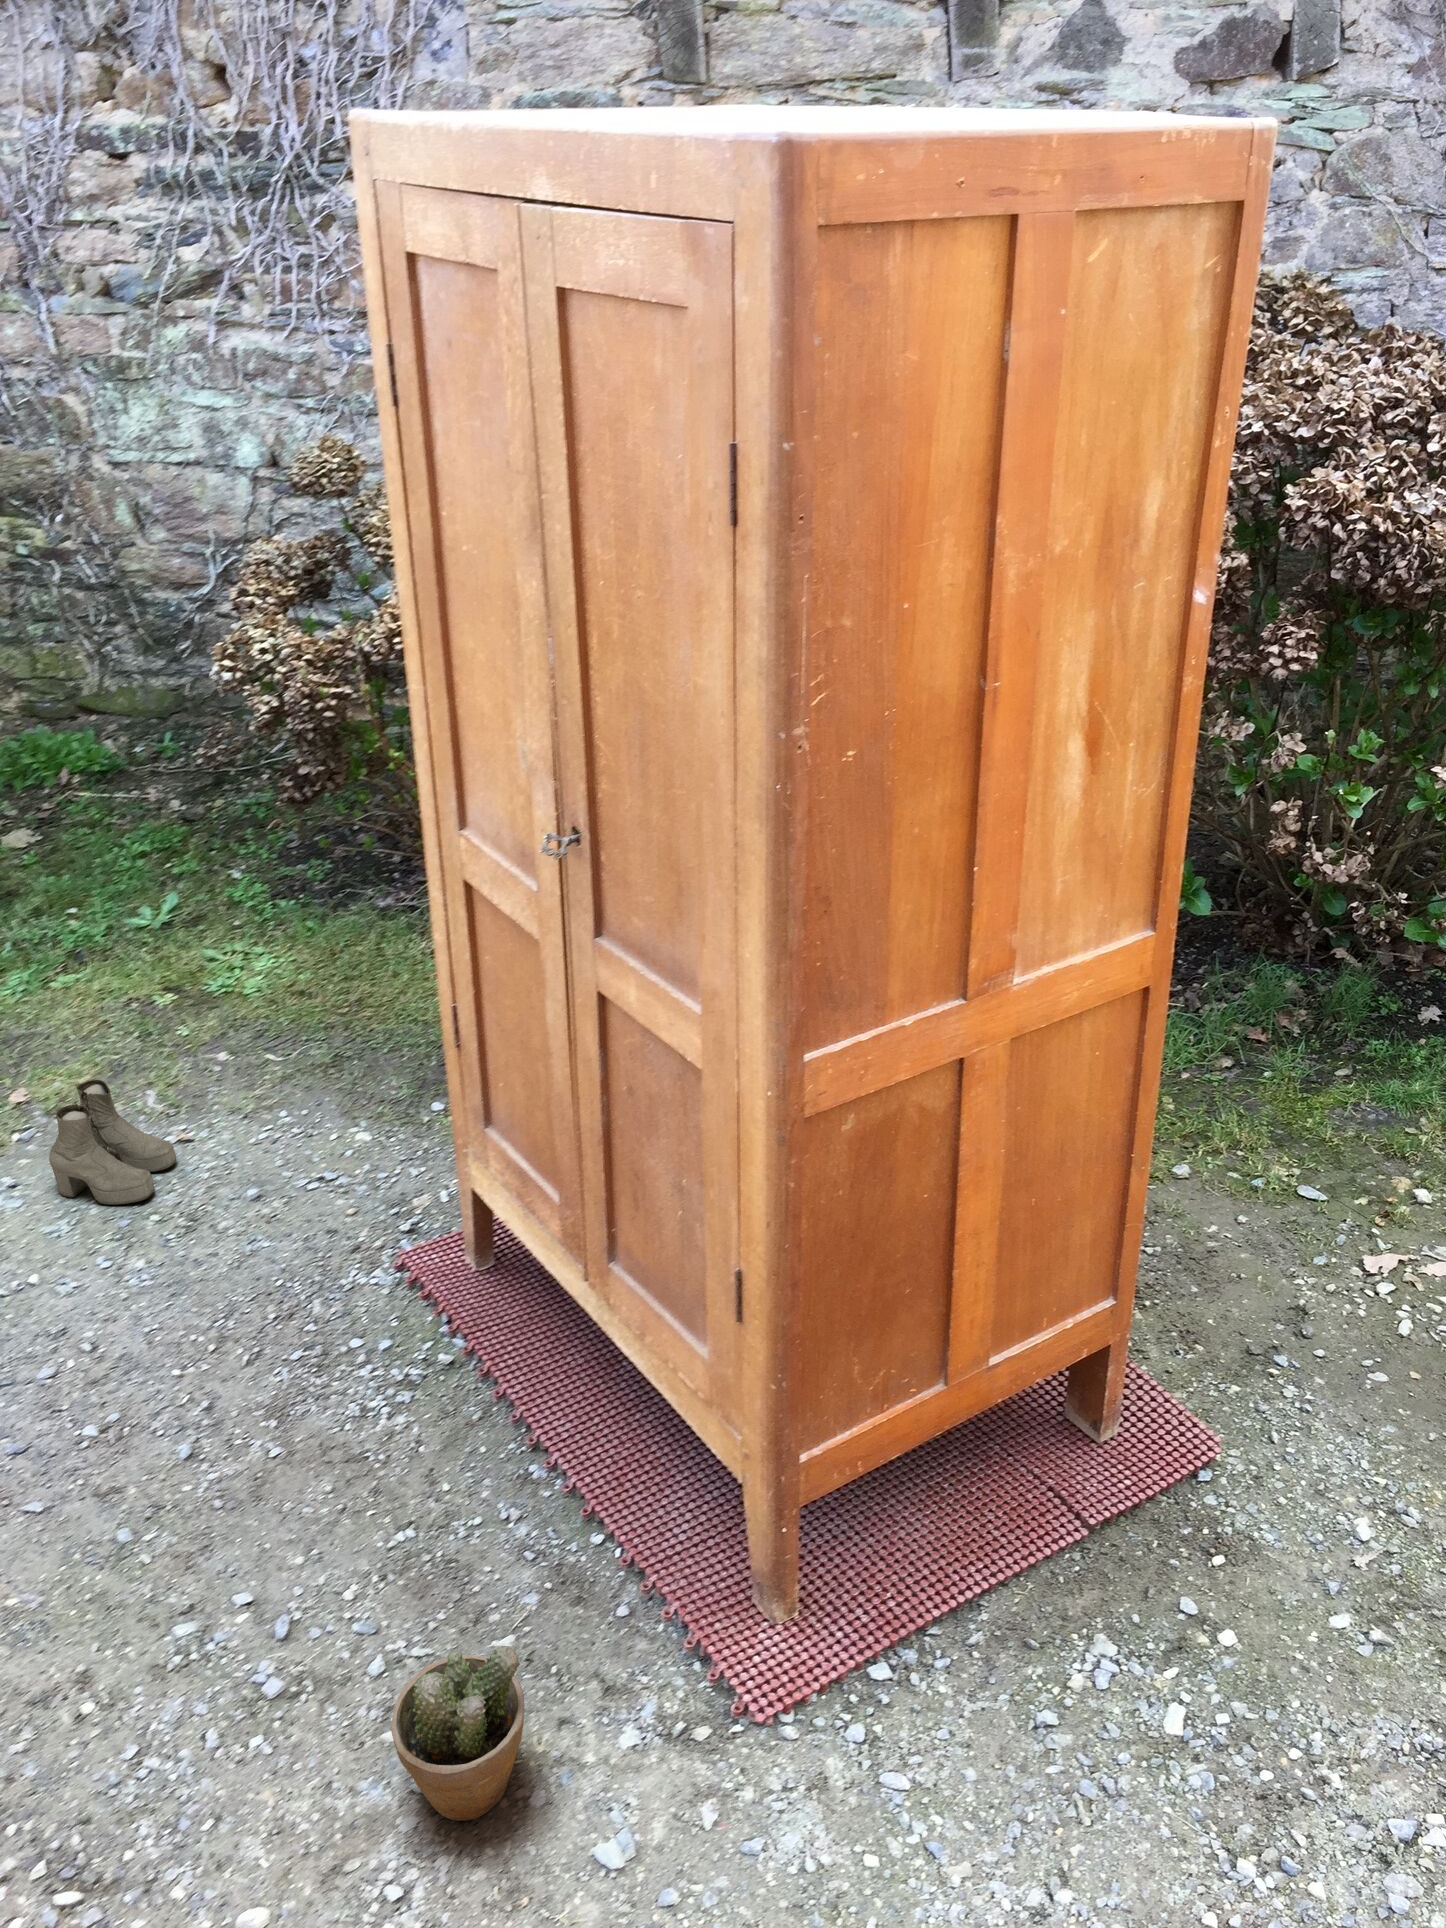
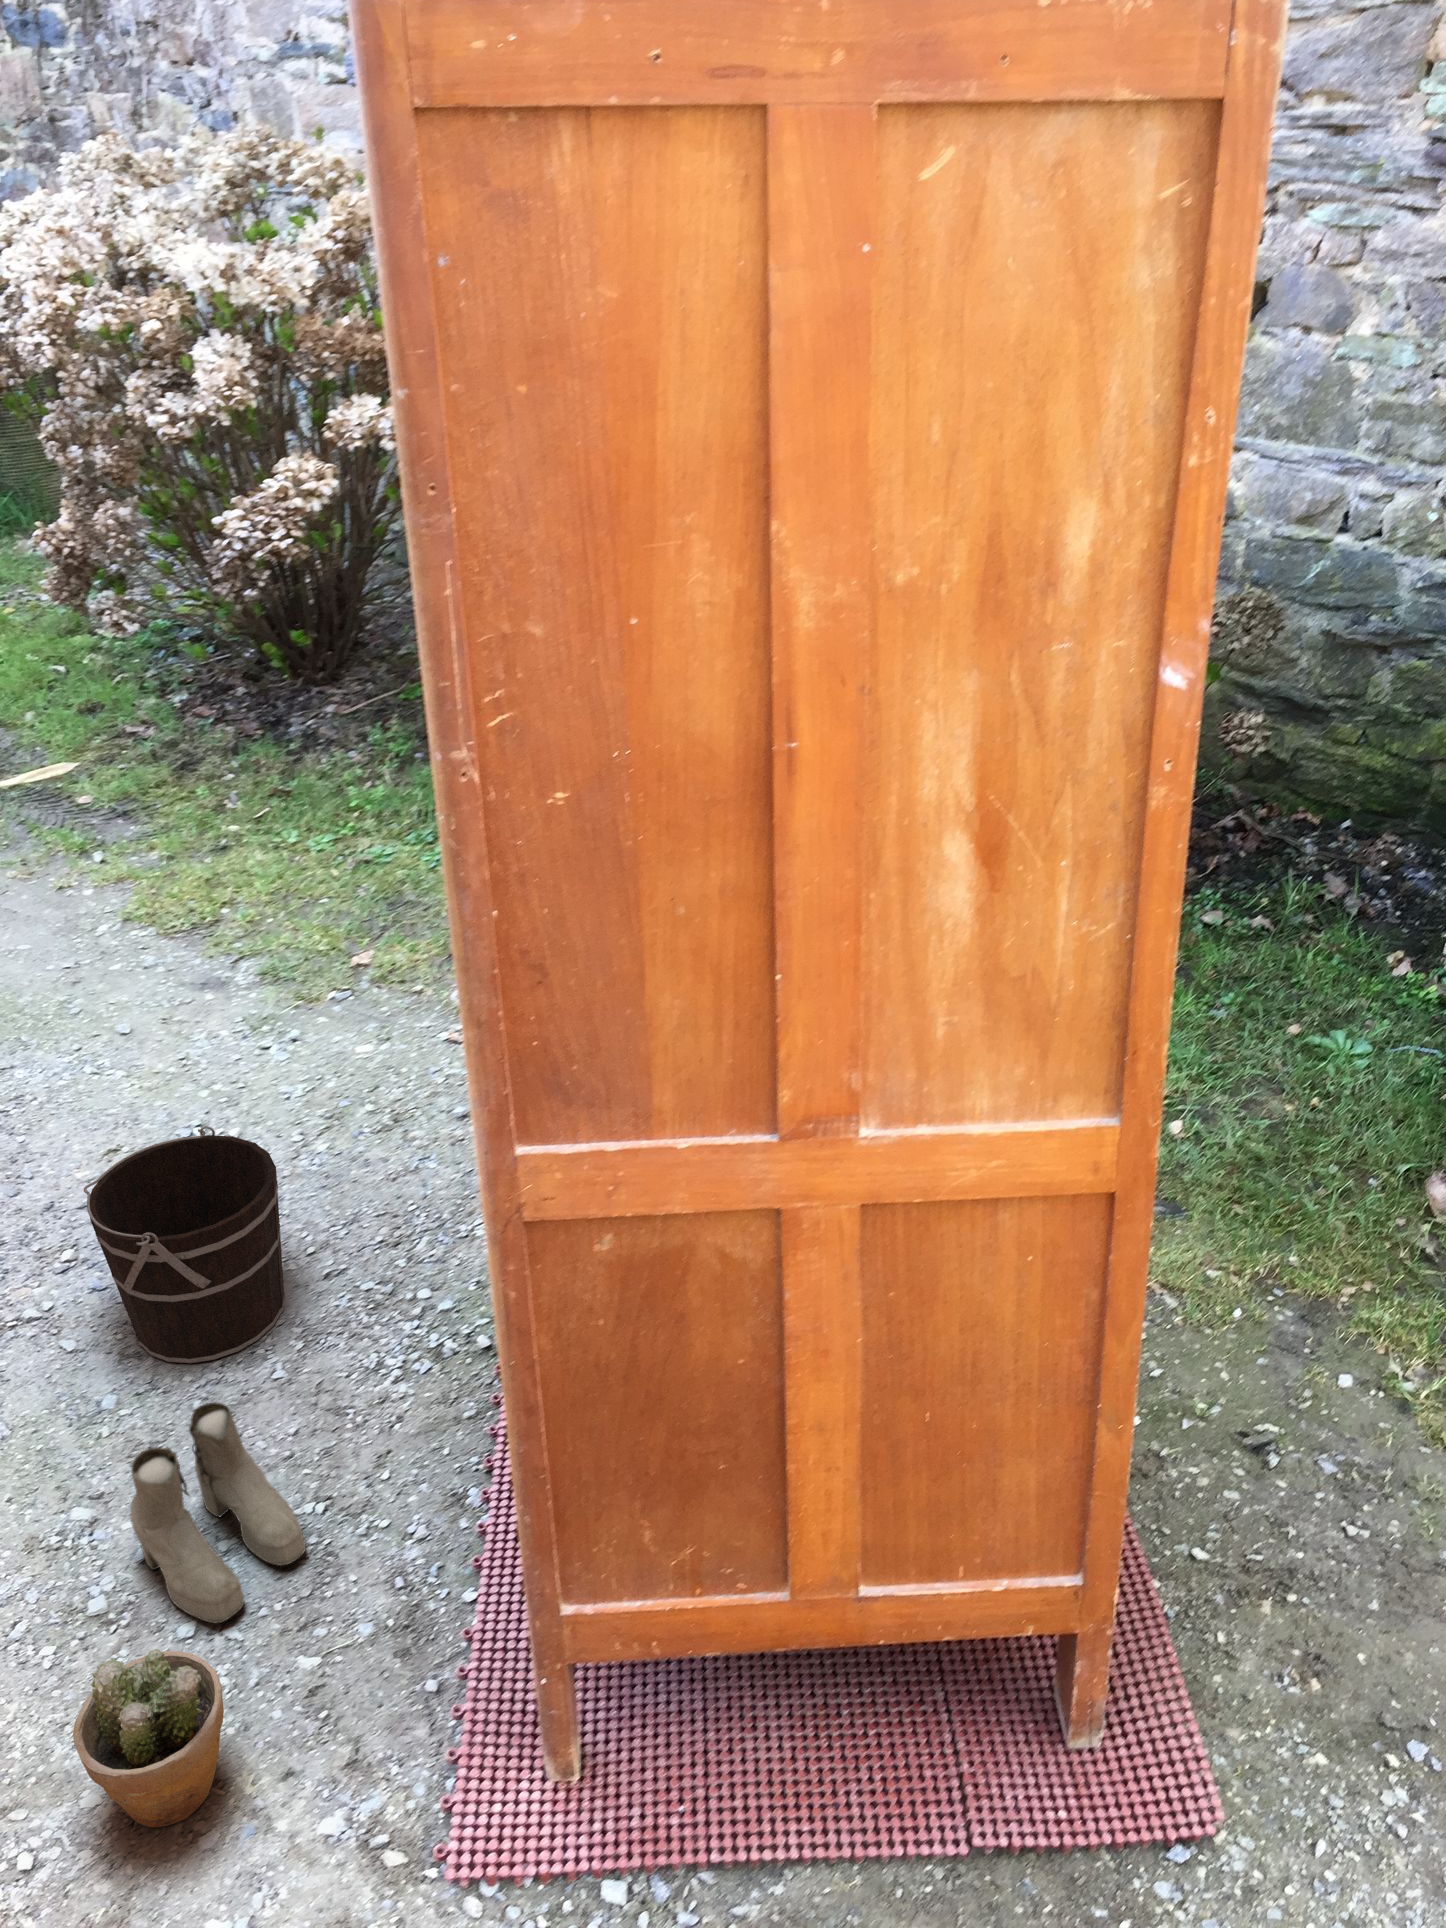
boots: present [49,1080,177,1205] -> present [130,1402,306,1623]
bucket: none [28,1244,239,1482] -> present [84,1126,285,1363]

